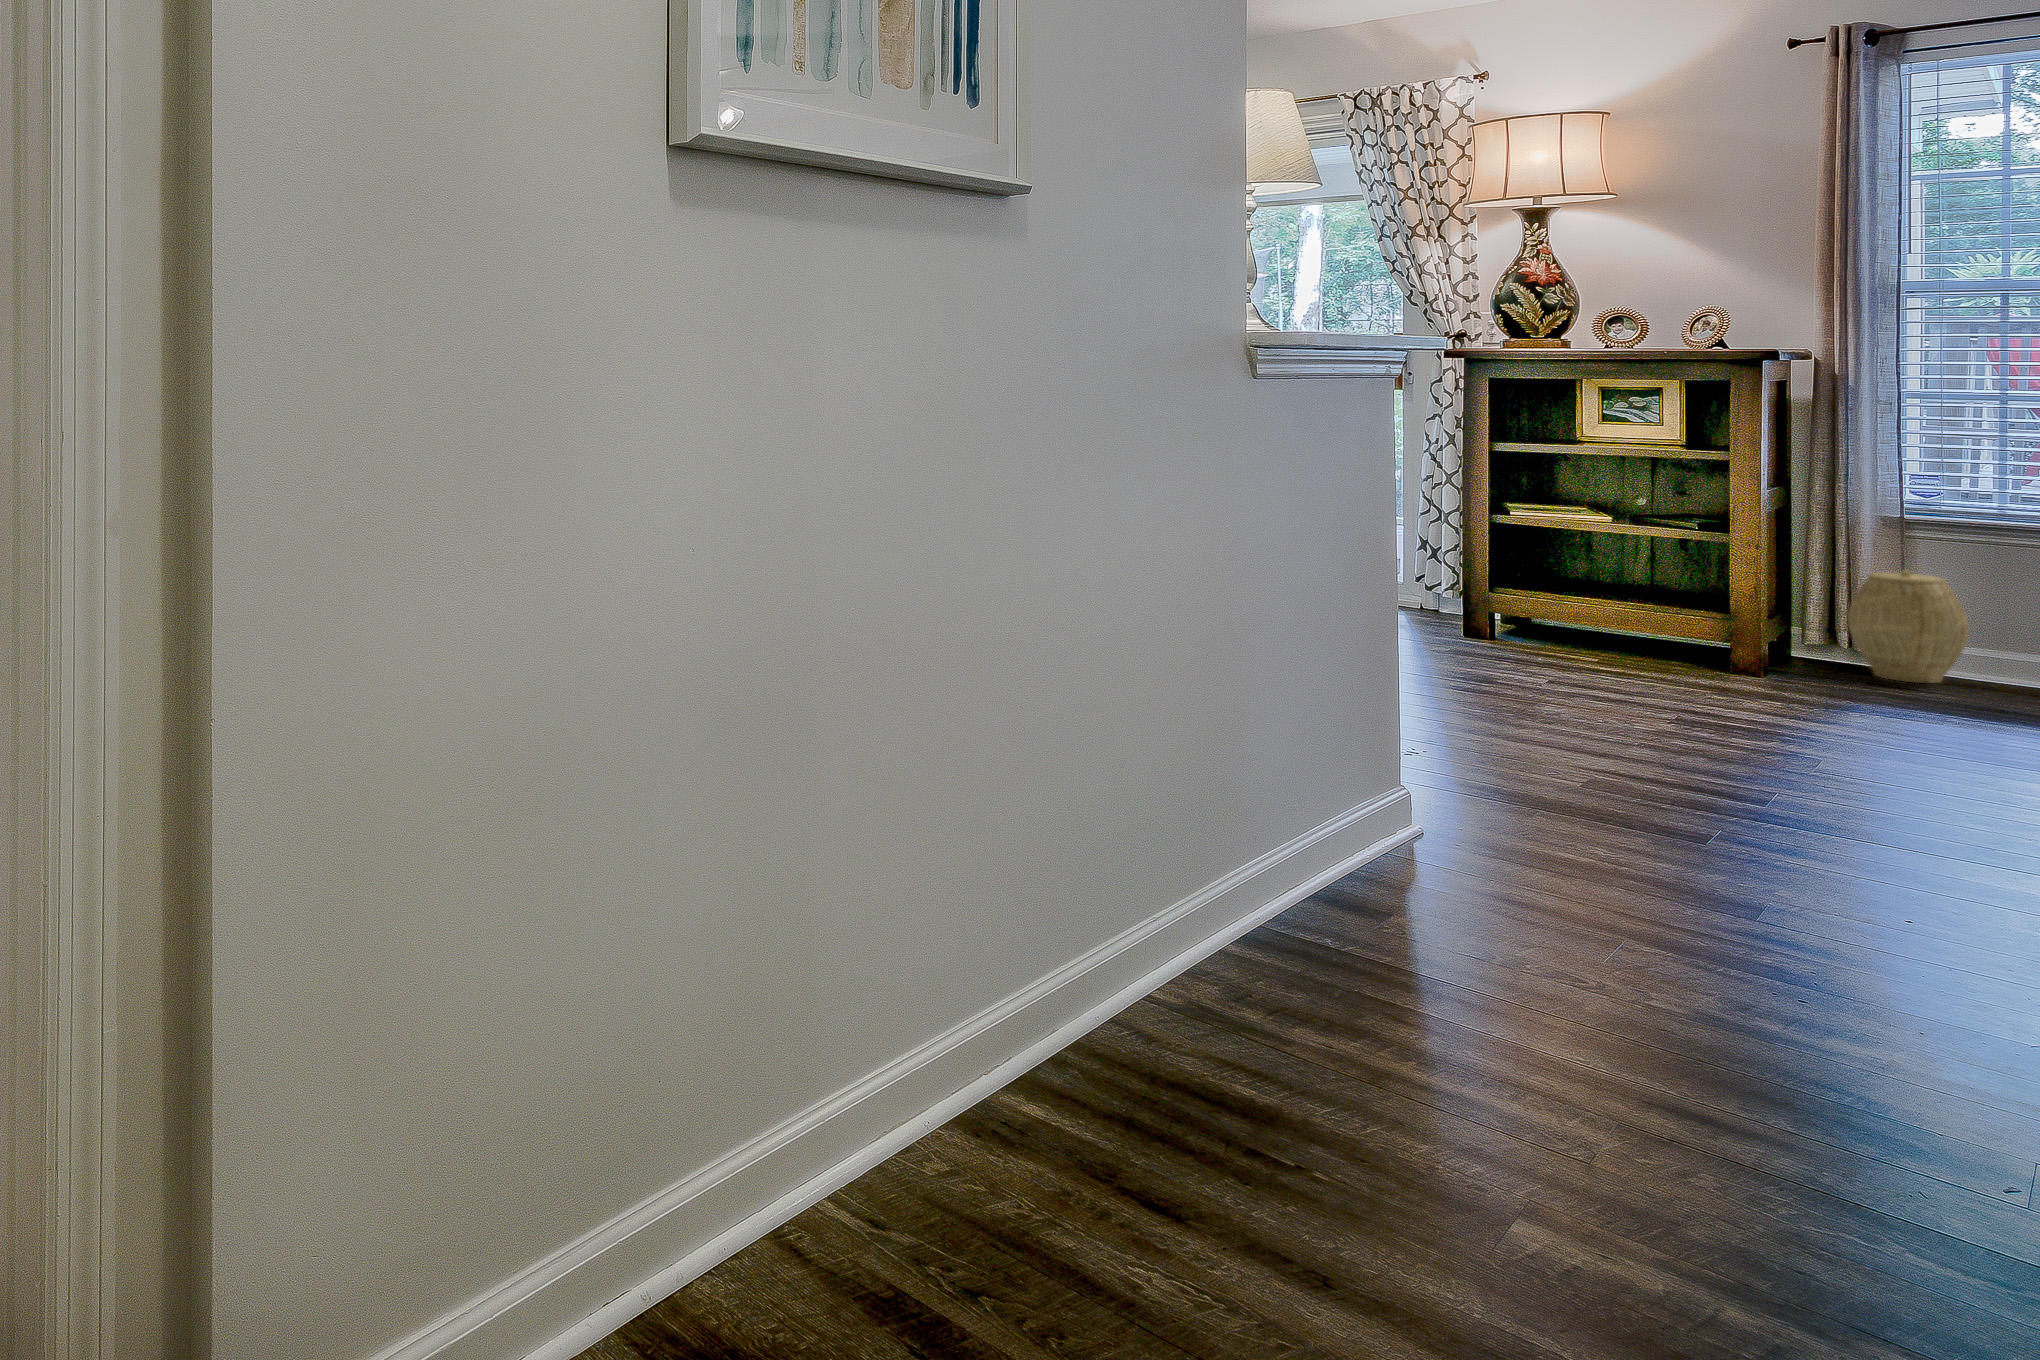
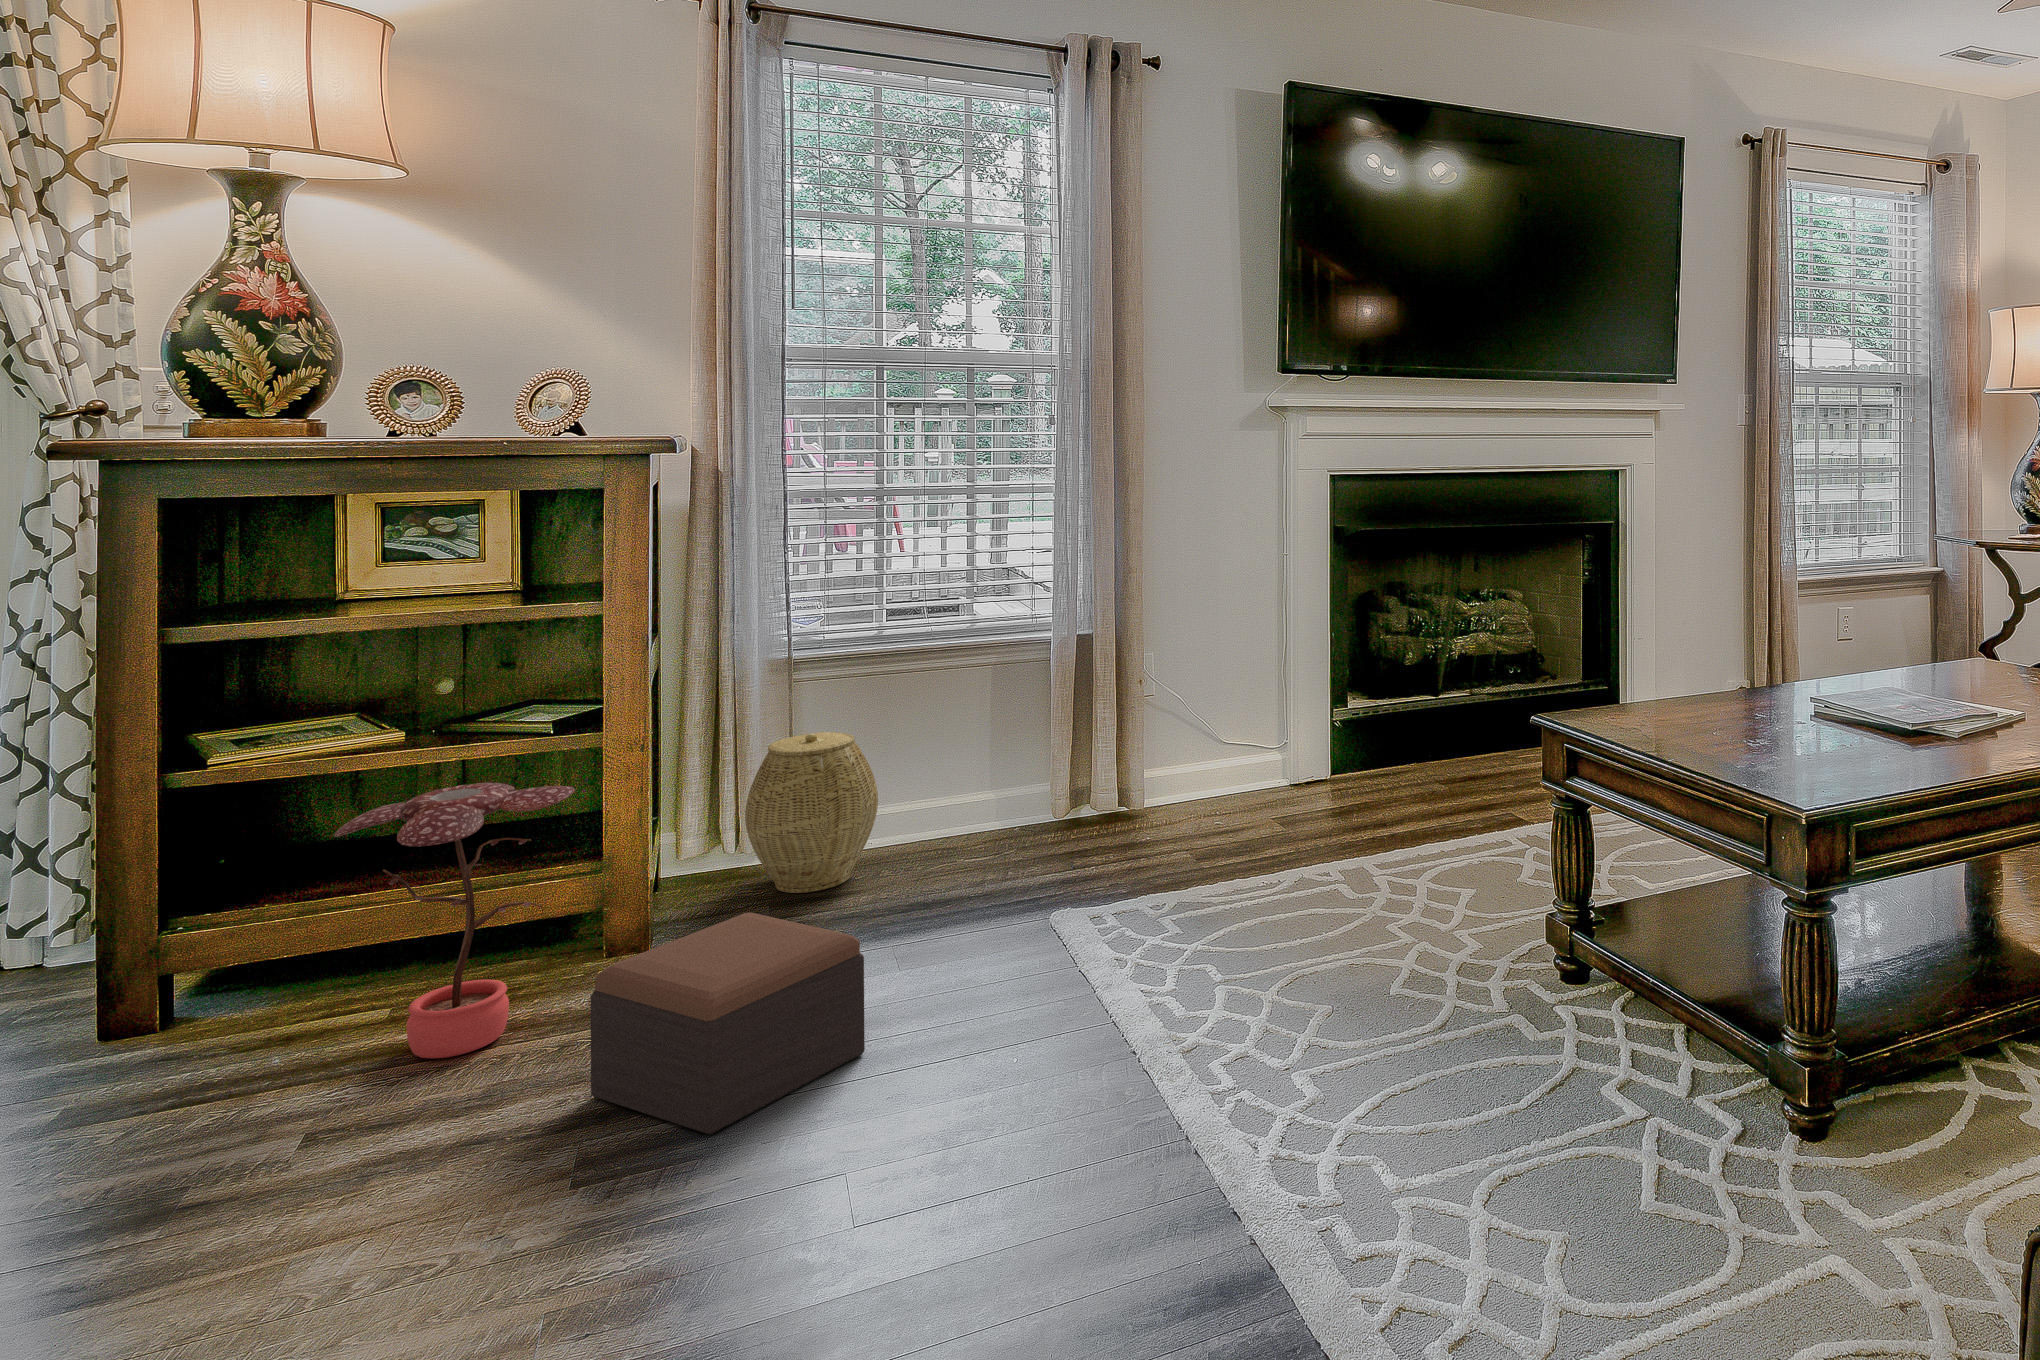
potted plant: none [1569,536,1702,678] -> present [334,783,575,1058]
footstool: none [1698,633,1883,733] -> present [590,912,865,1135]

